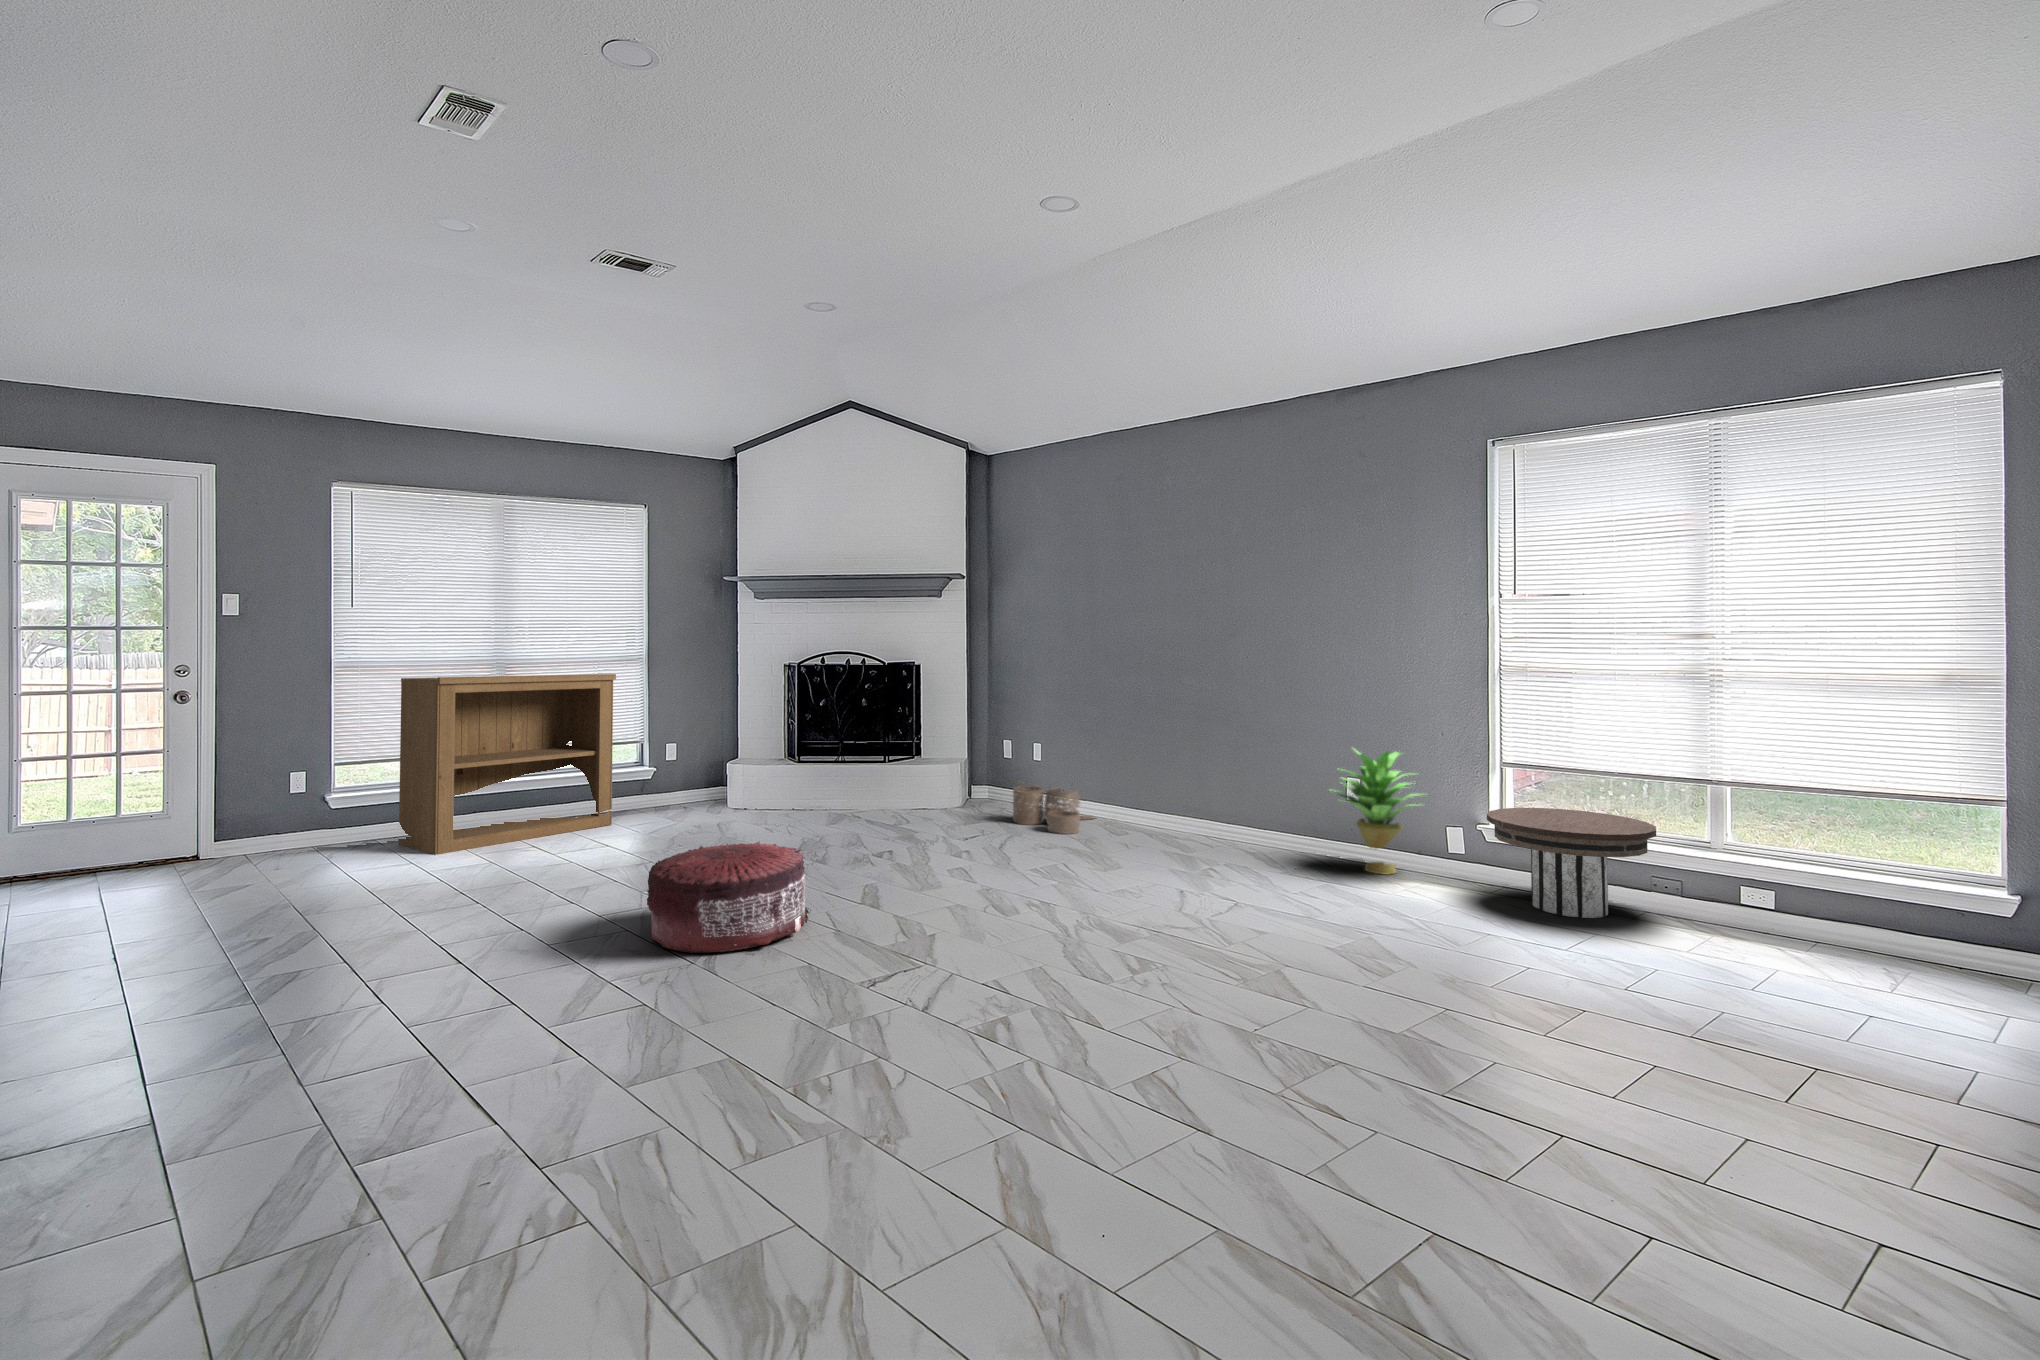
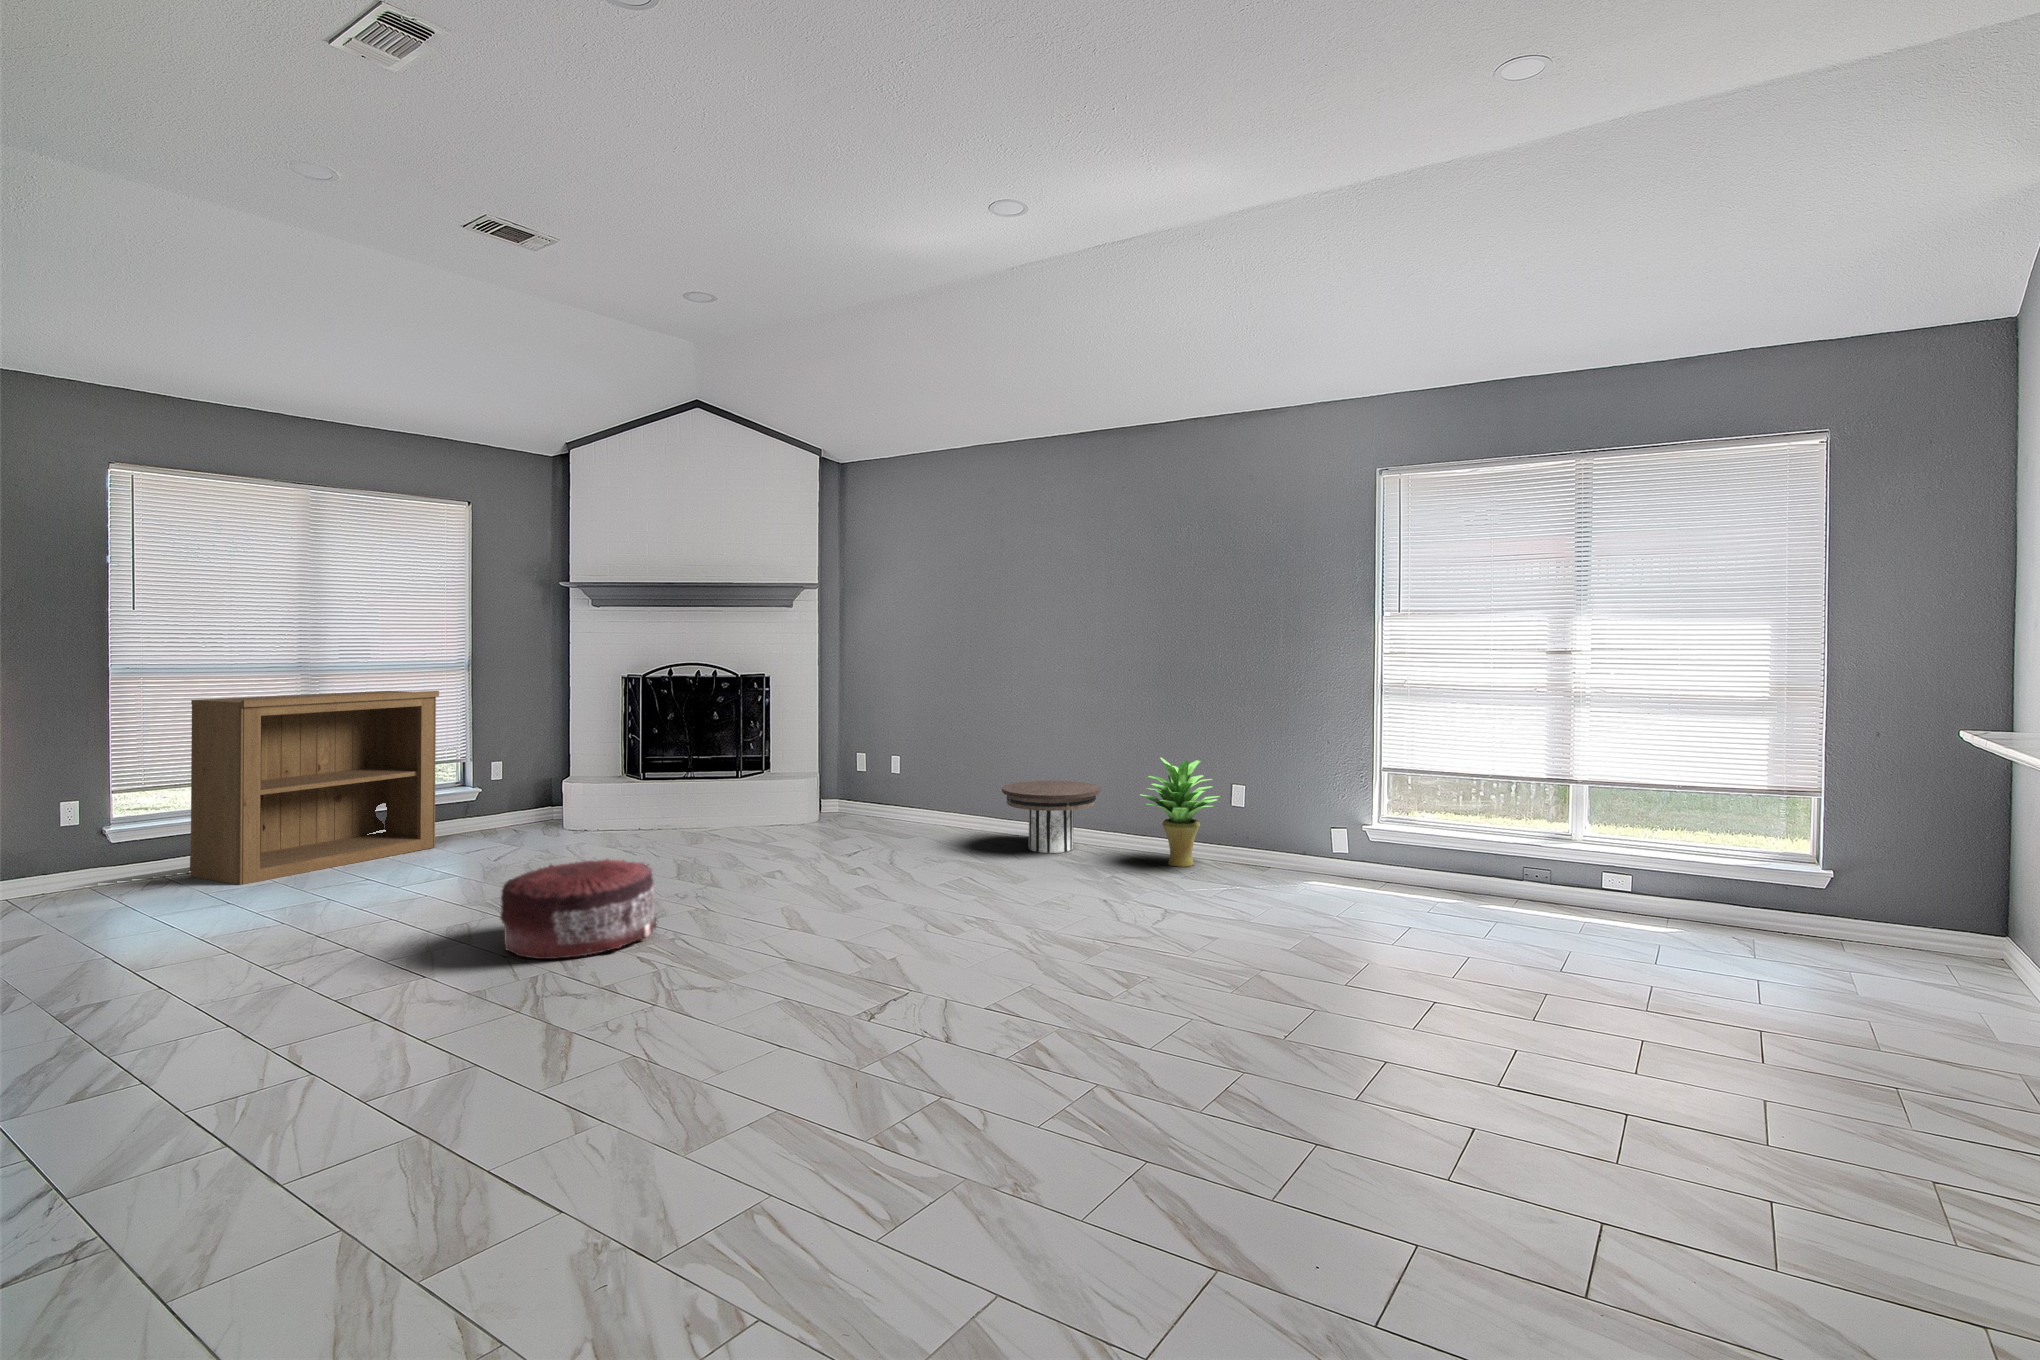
woven basket: present [1013,782,1093,834] -> none [863,789,947,841]
side table: present [1487,808,1656,918] -> present [1002,781,1101,853]

